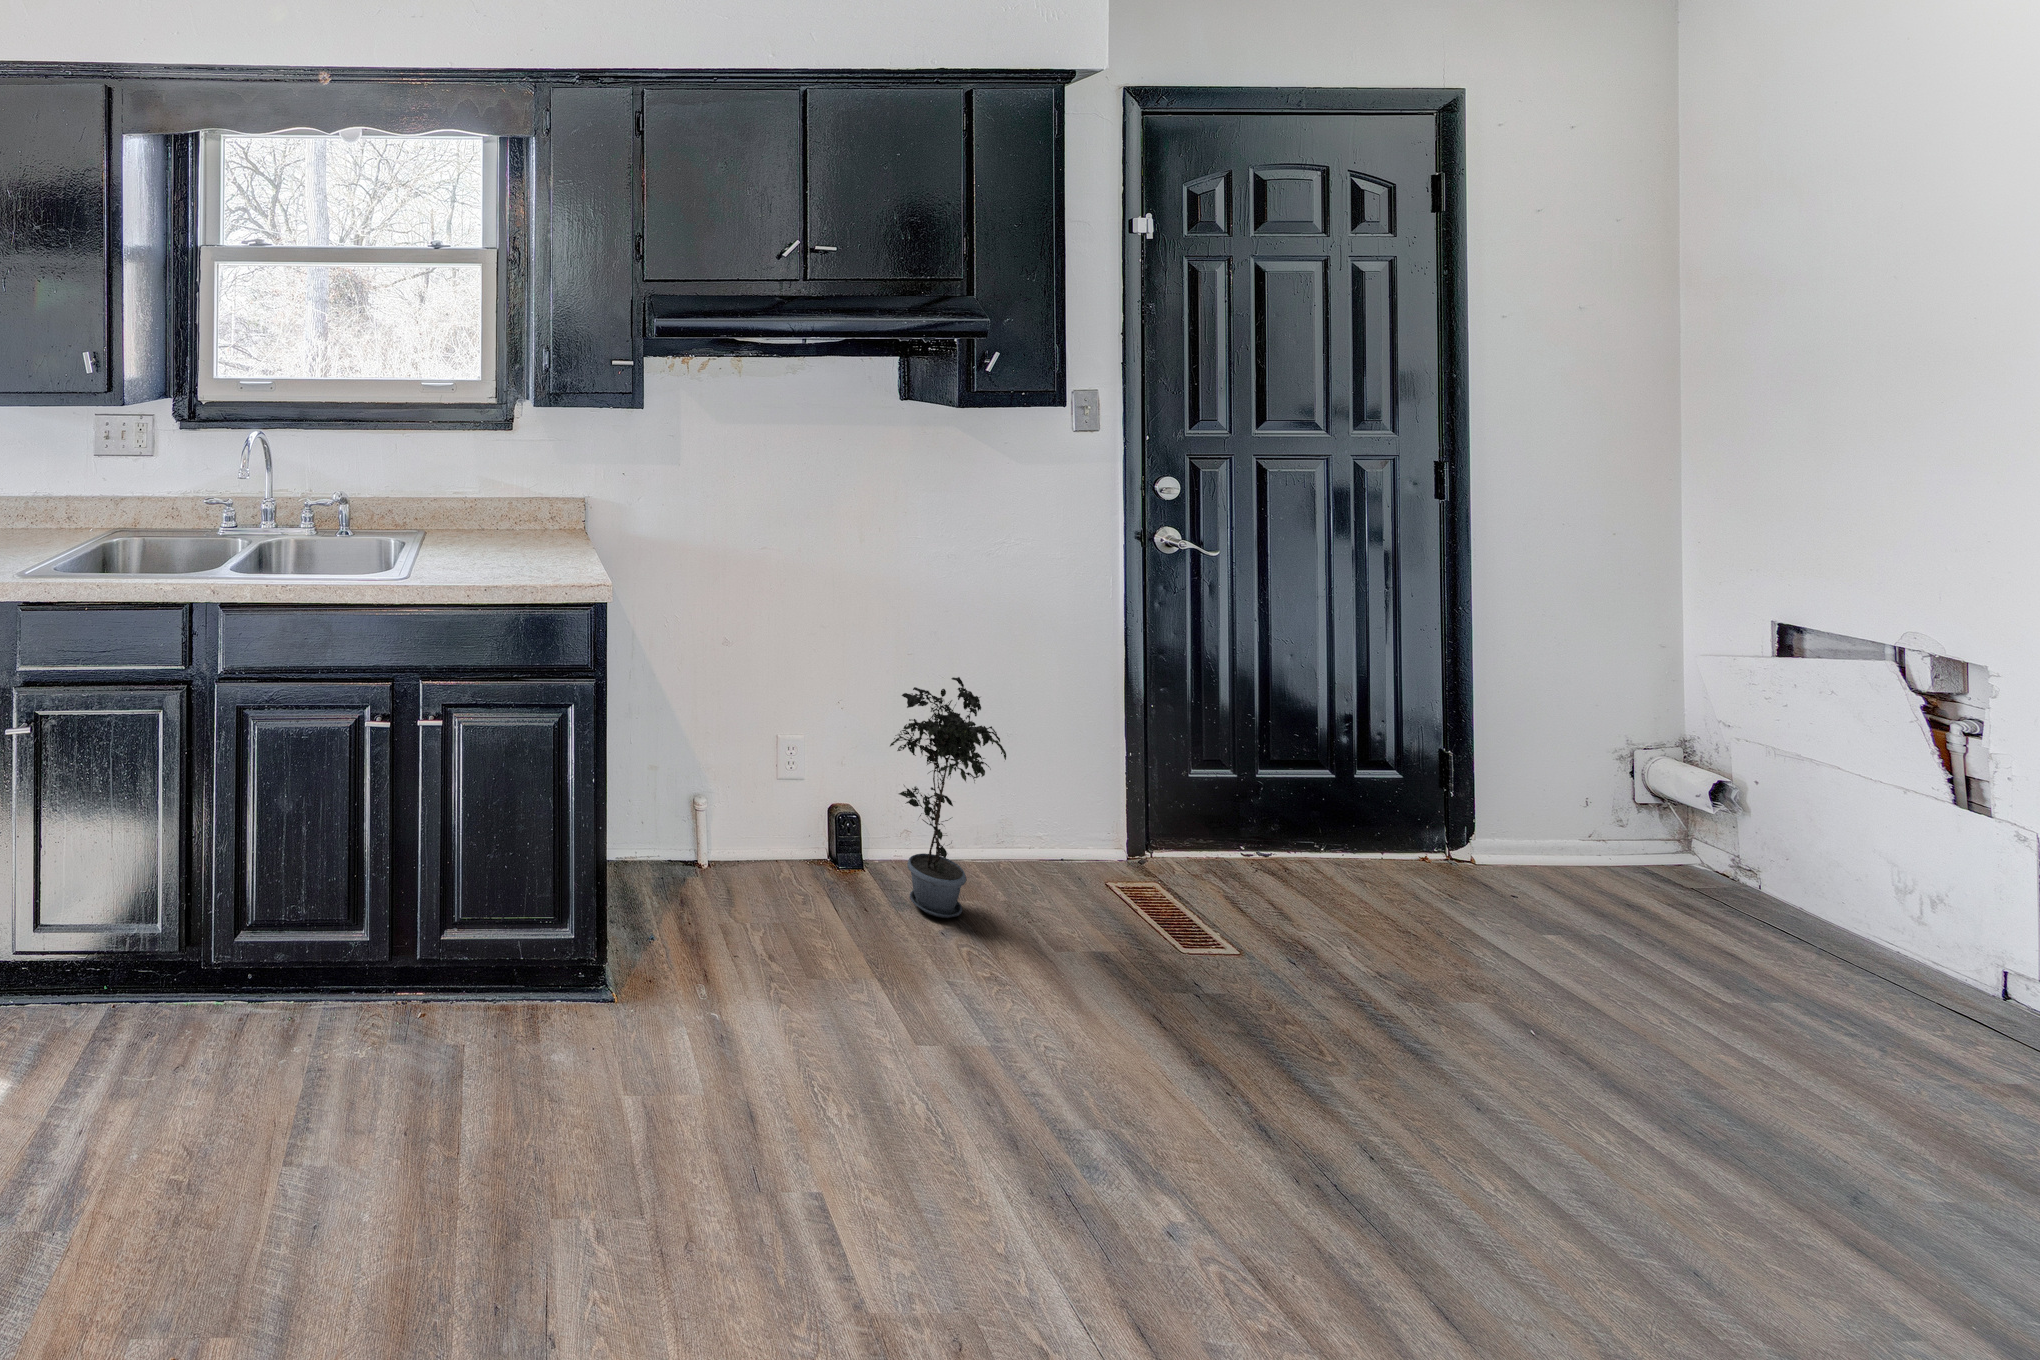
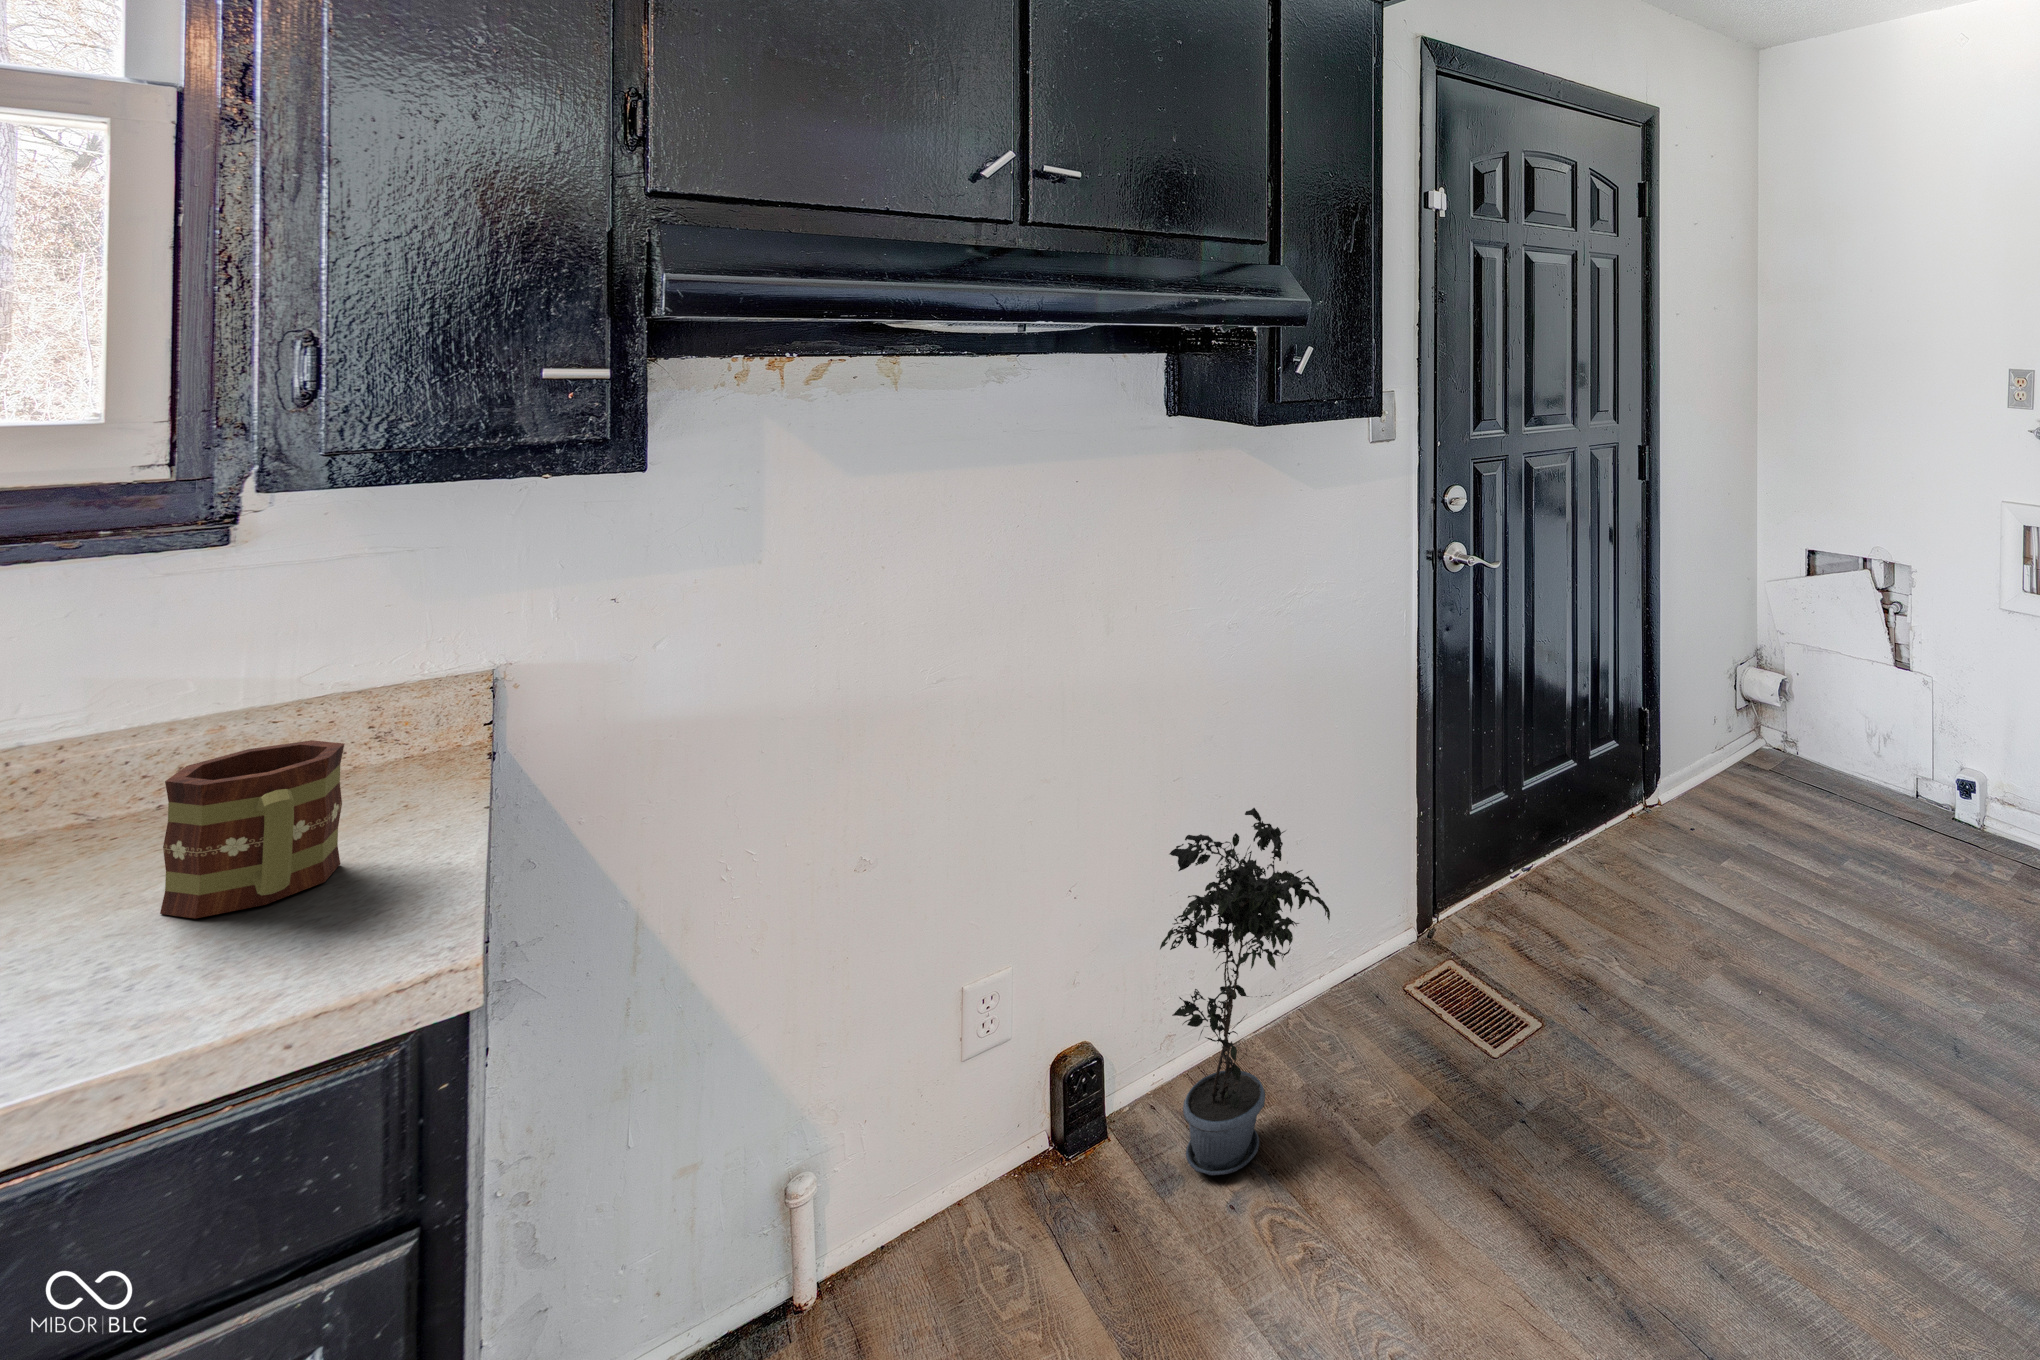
mug: none [503,500,545,554] -> present [160,740,344,918]

